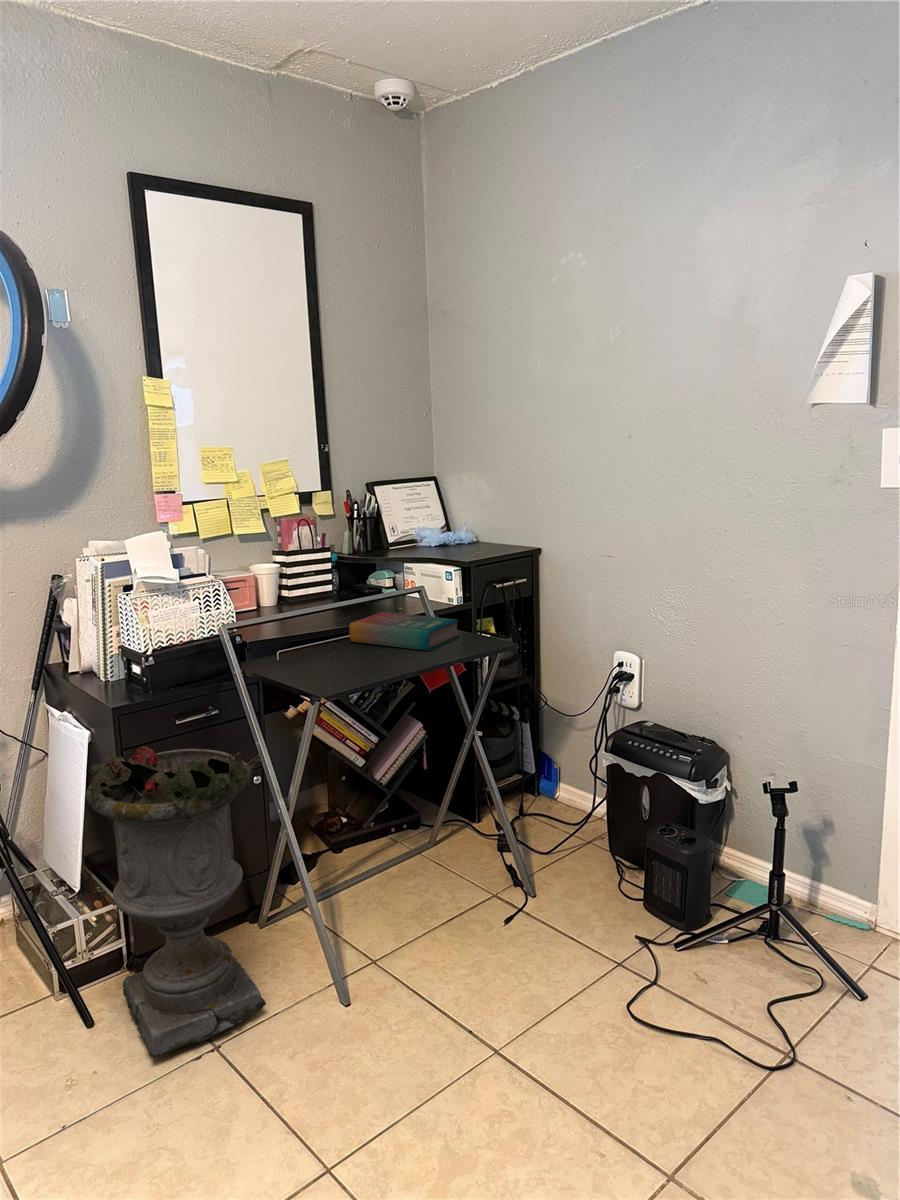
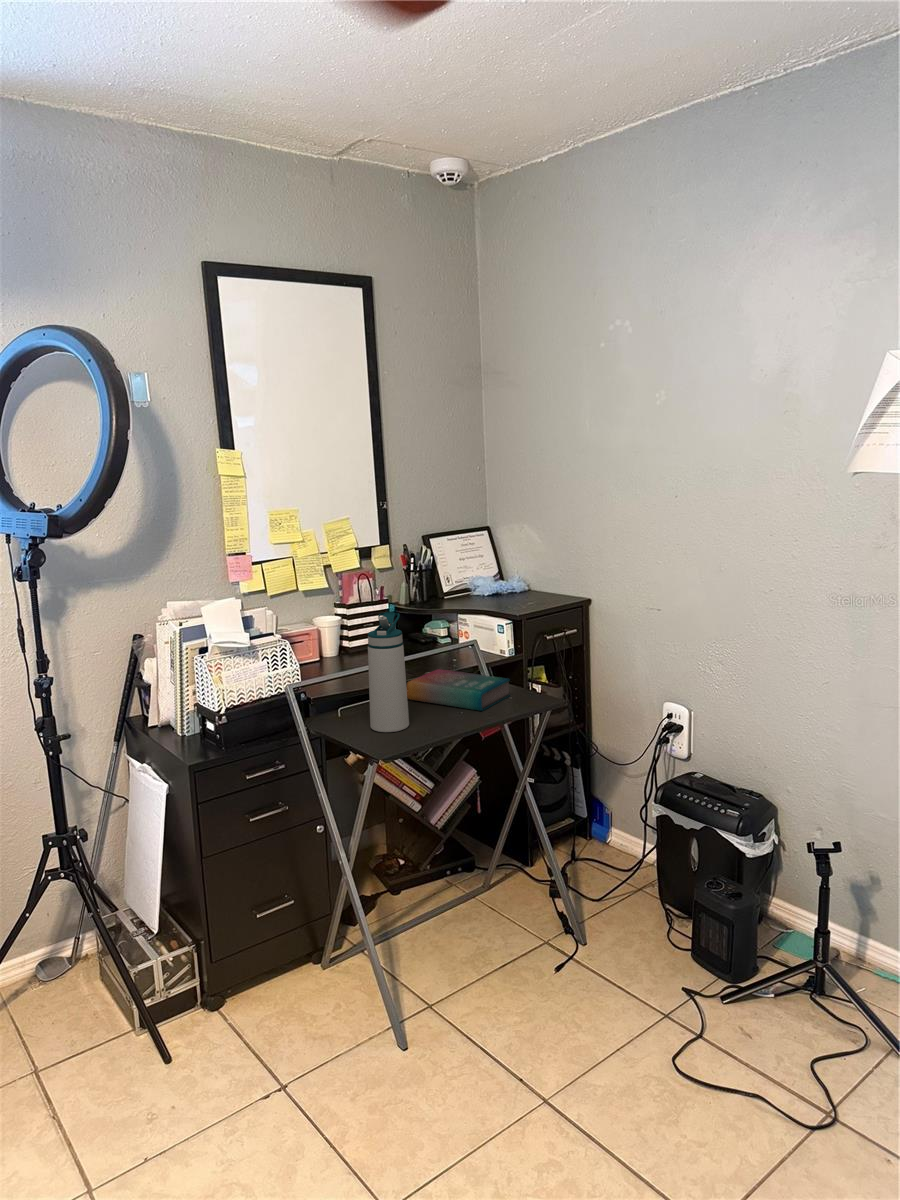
water bottle: none [308,544,352,671] -> present [368,612,409,732]
planter: present [86,747,266,1057] -> none [166,803,329,1095]

